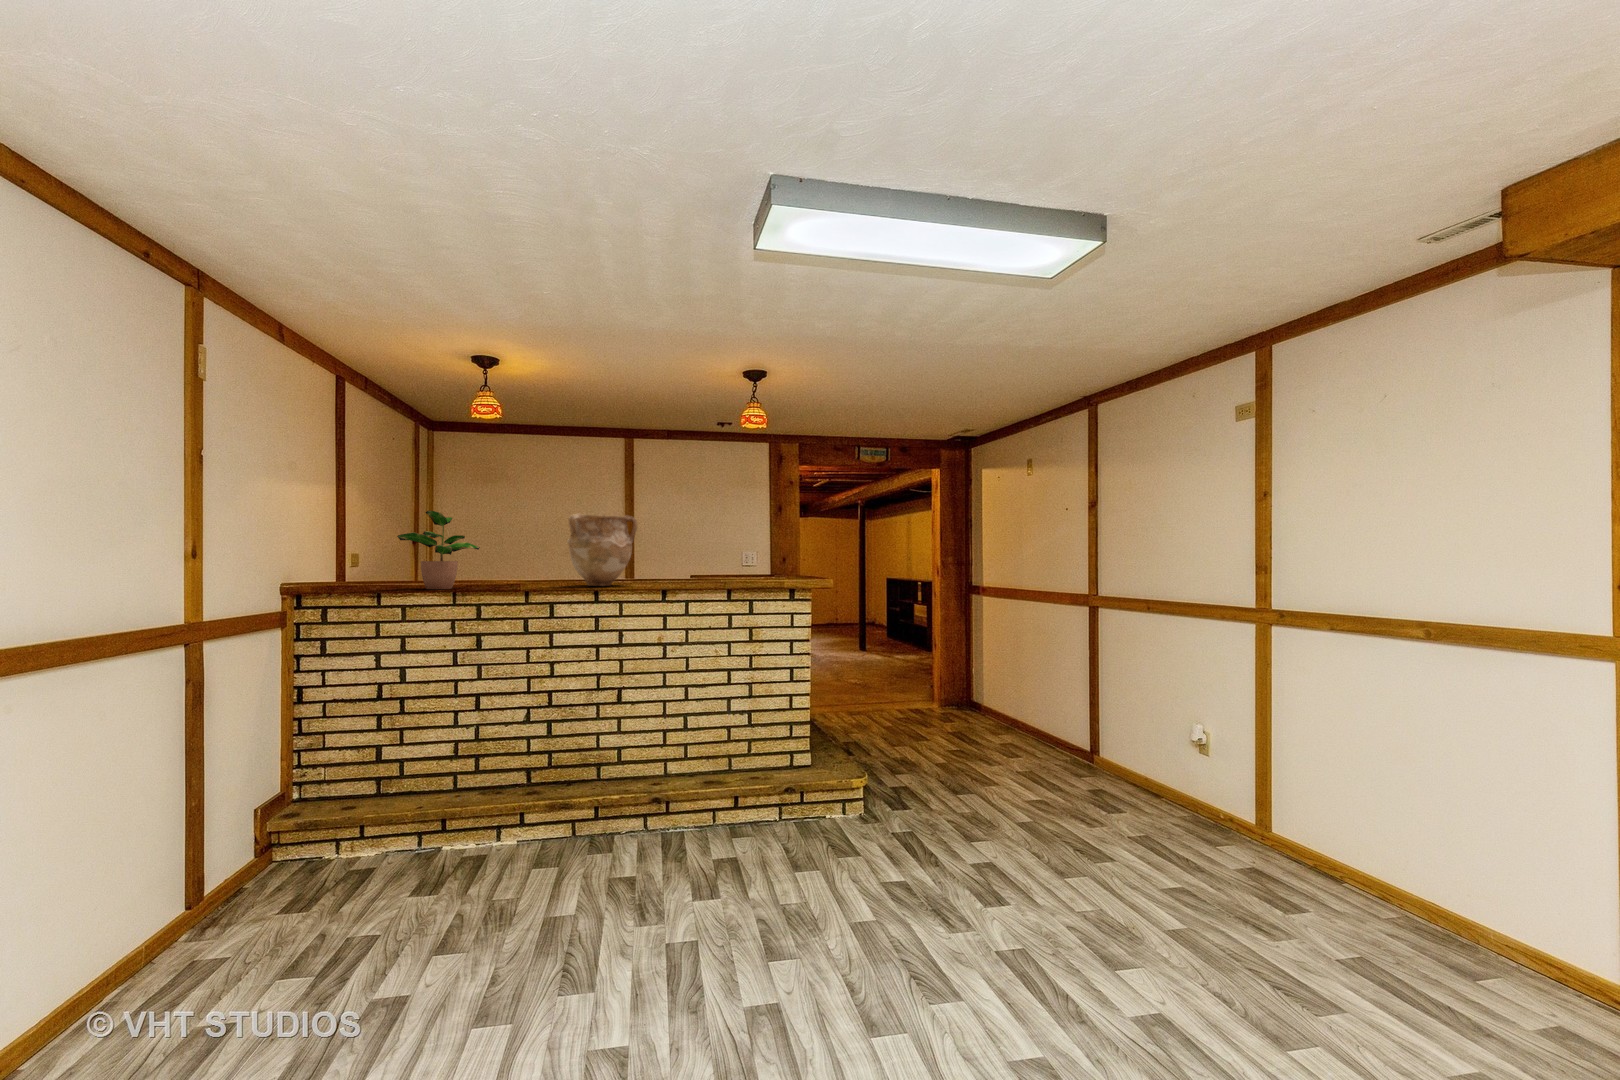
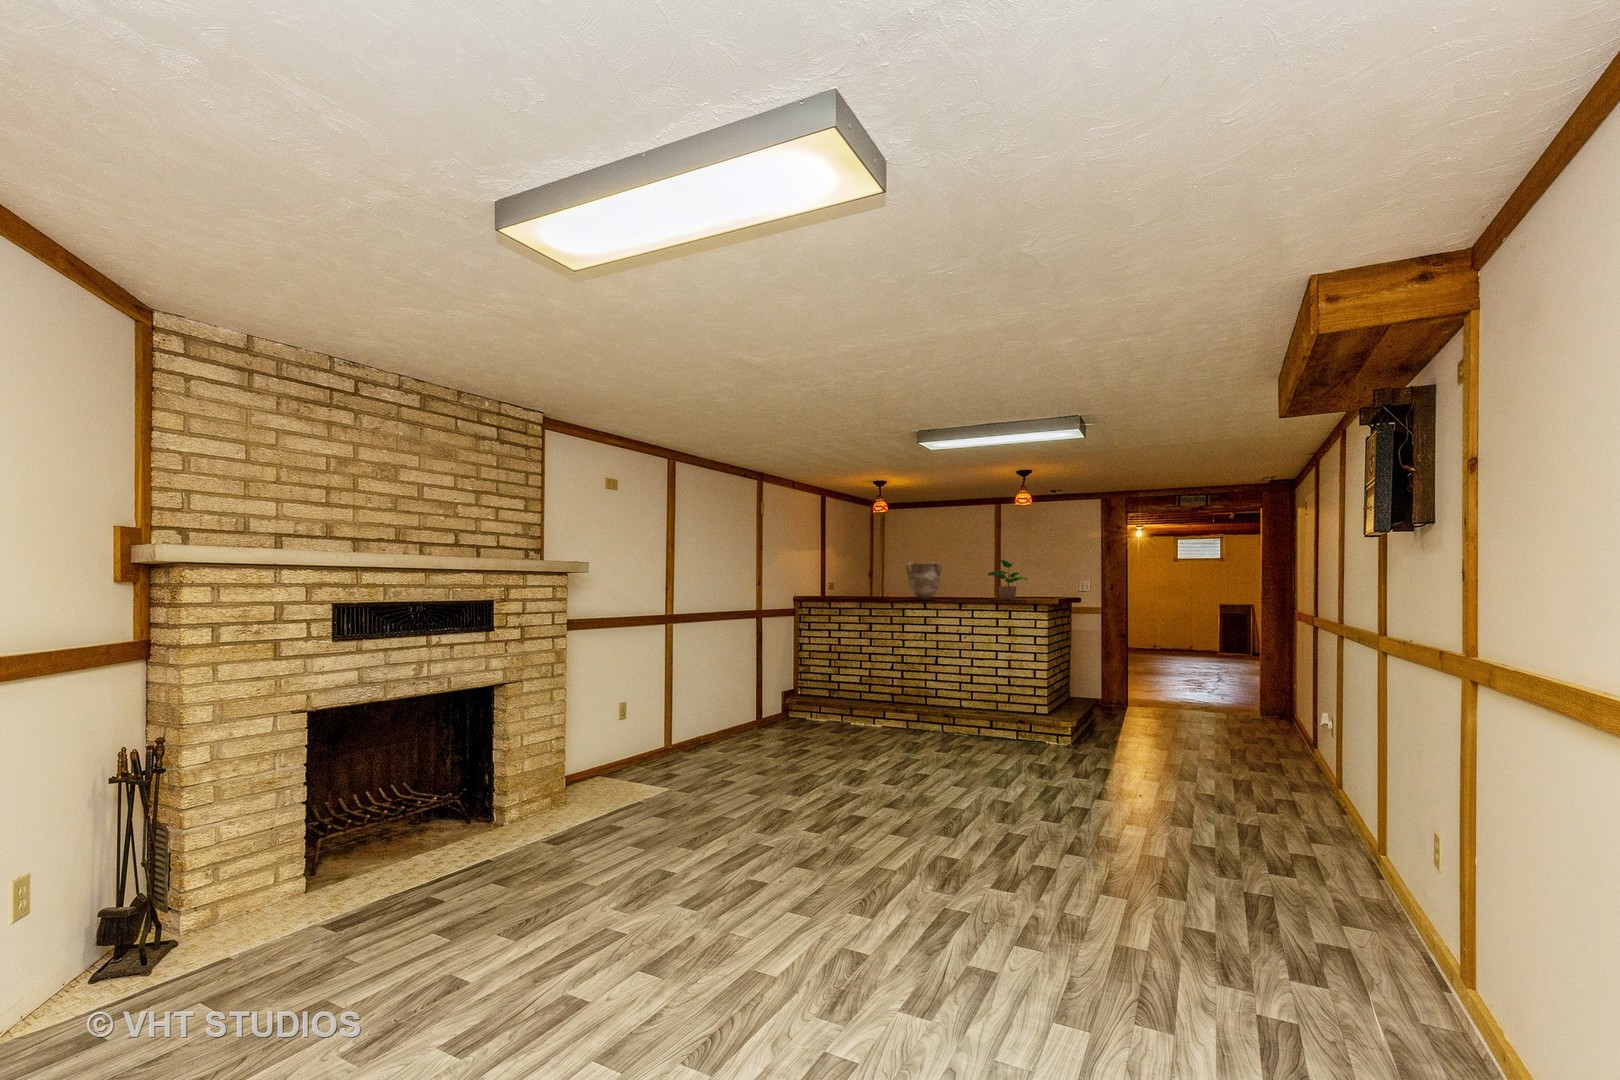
potted plant: present [397,511,480,589] -> present [988,560,1027,601]

